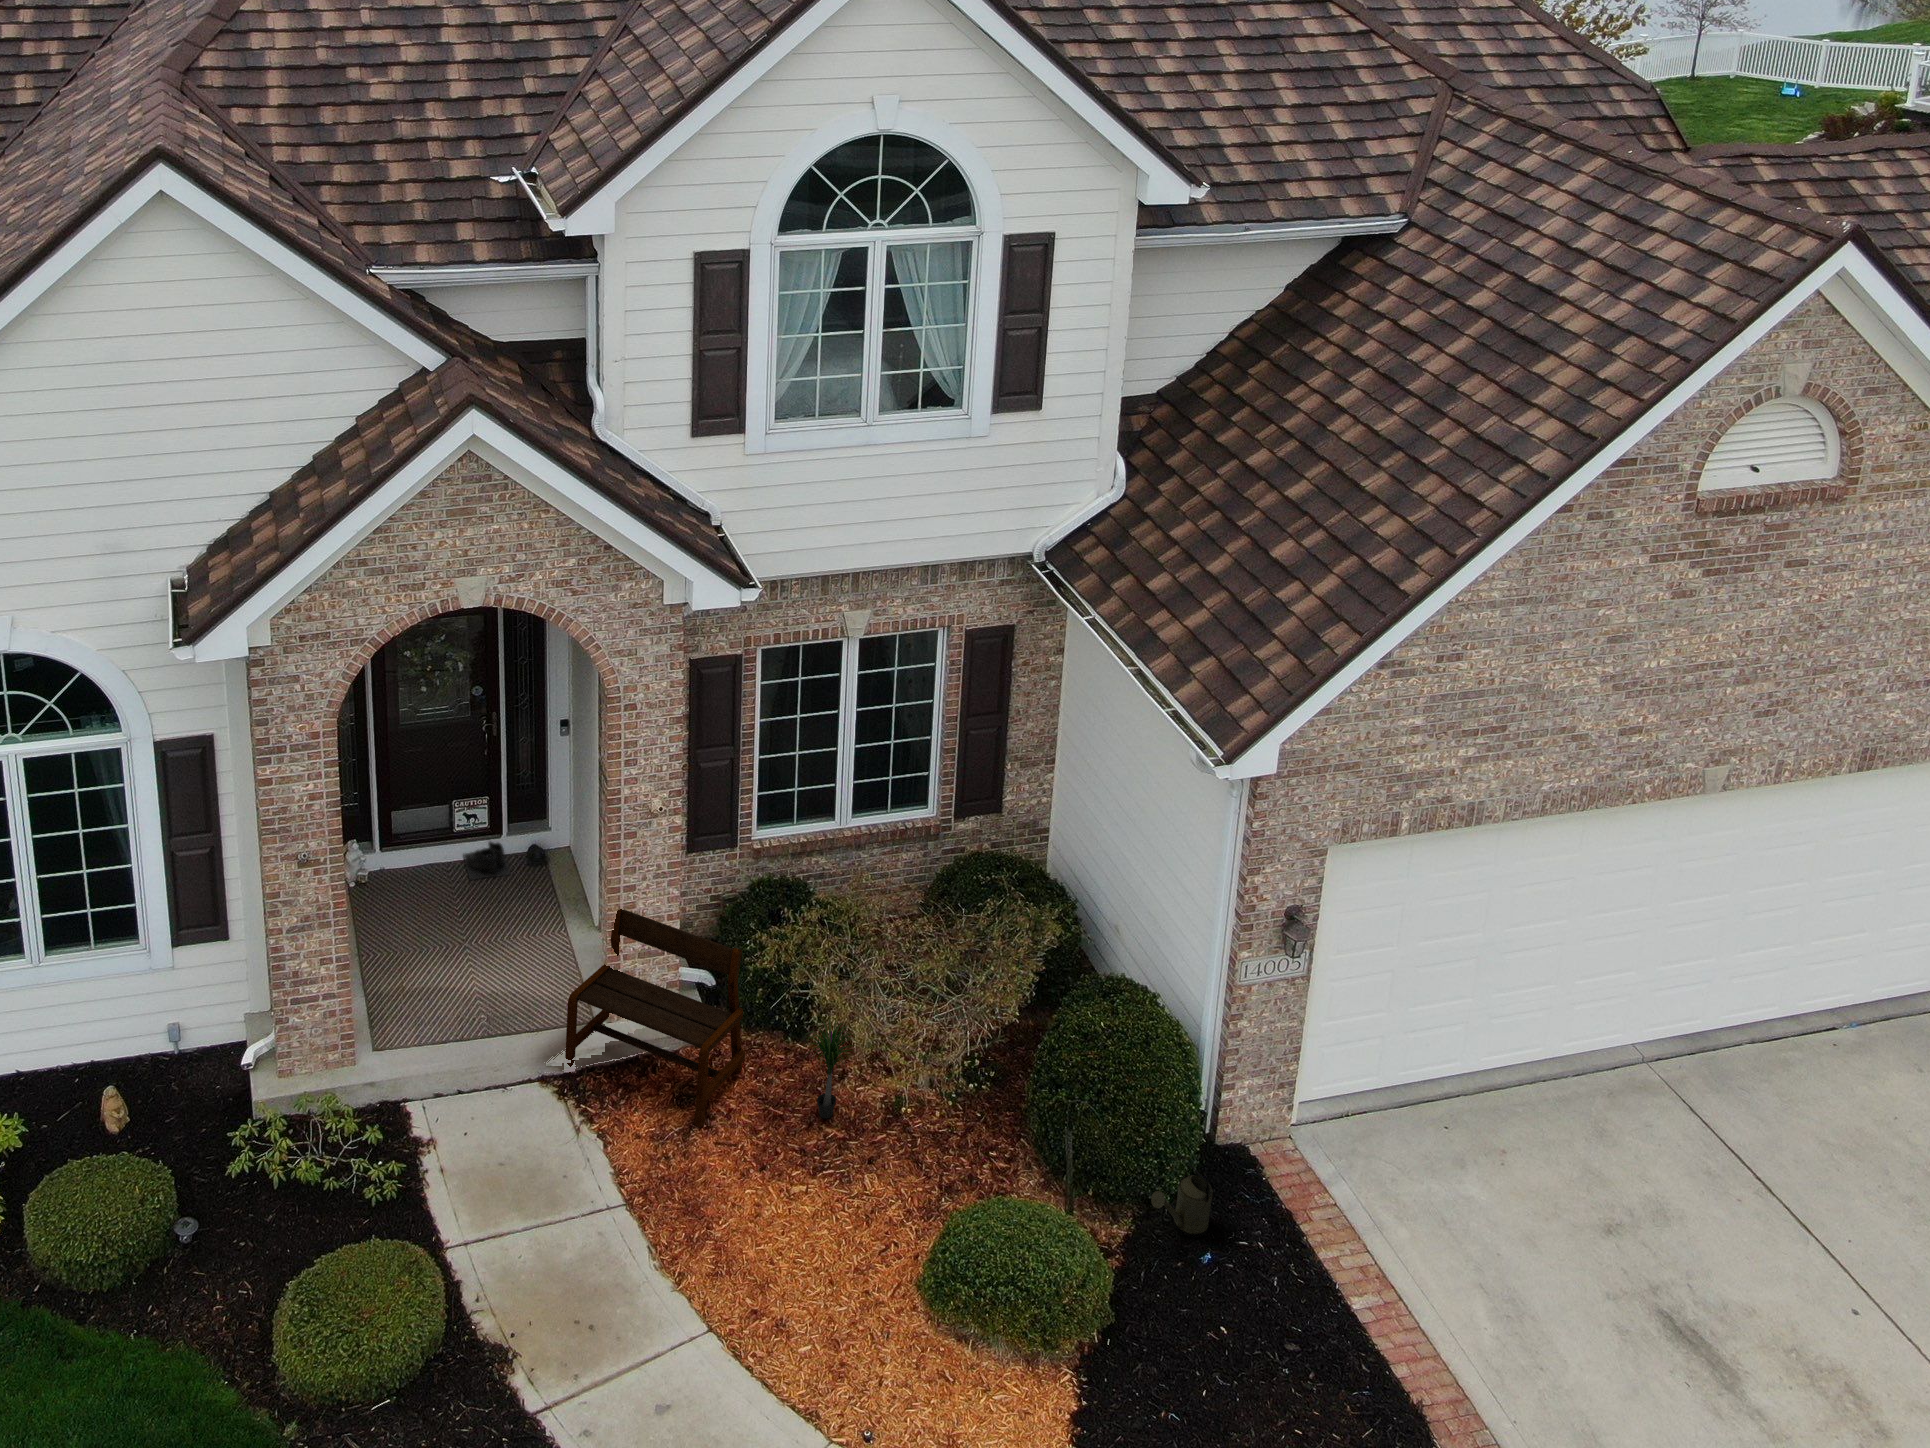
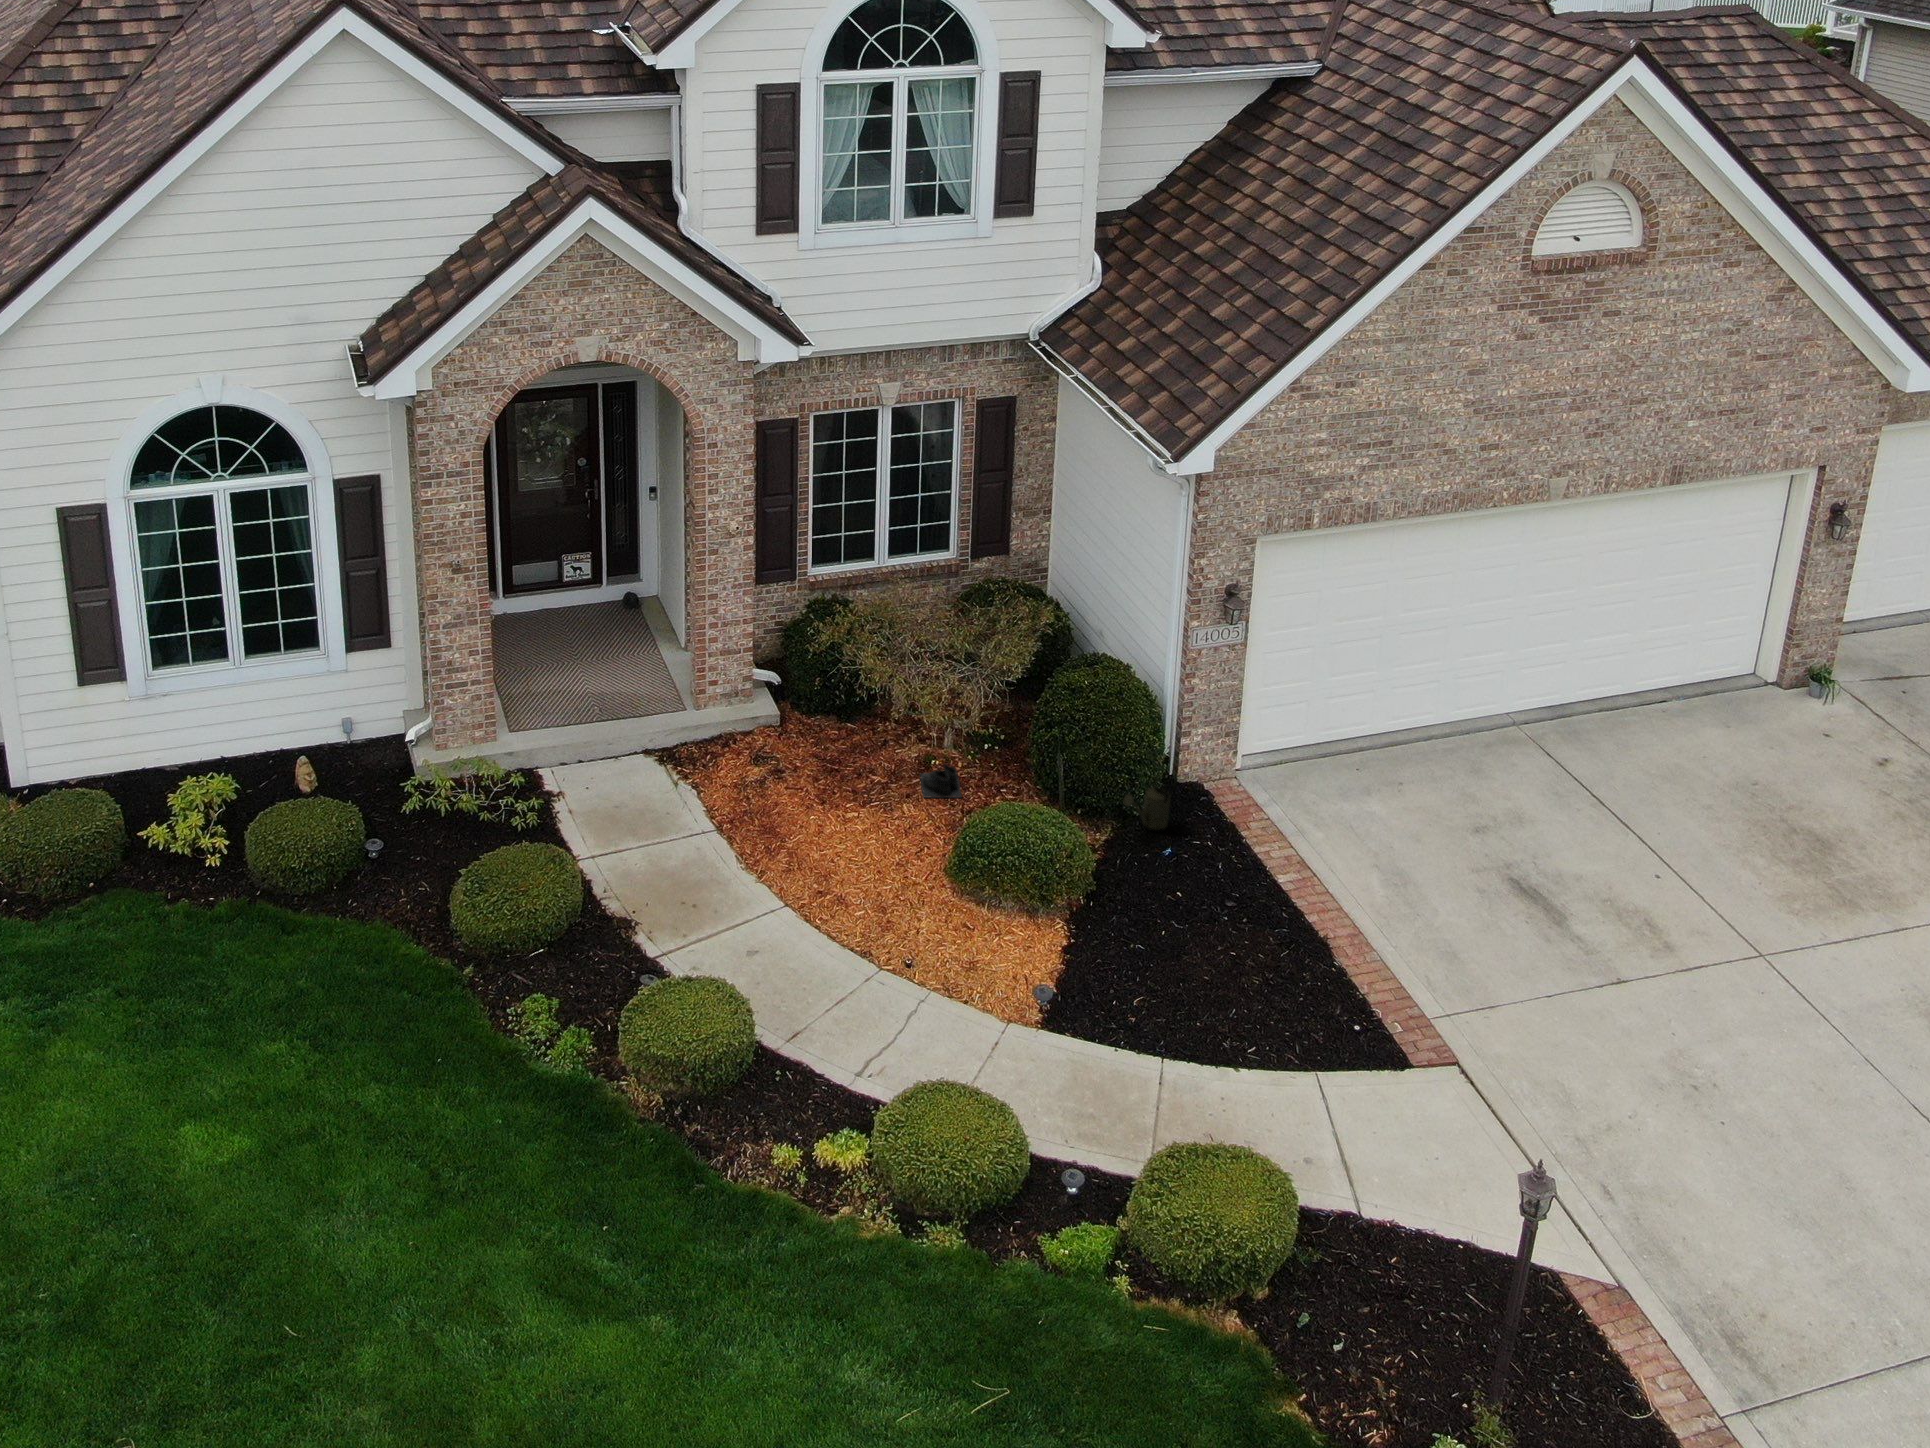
boots: present [464,842,510,880] -> present [920,765,962,798]
bench: present [565,909,745,1128] -> none [665,613,808,775]
potted plant: present [809,1019,862,1119] -> none [847,682,905,768]

